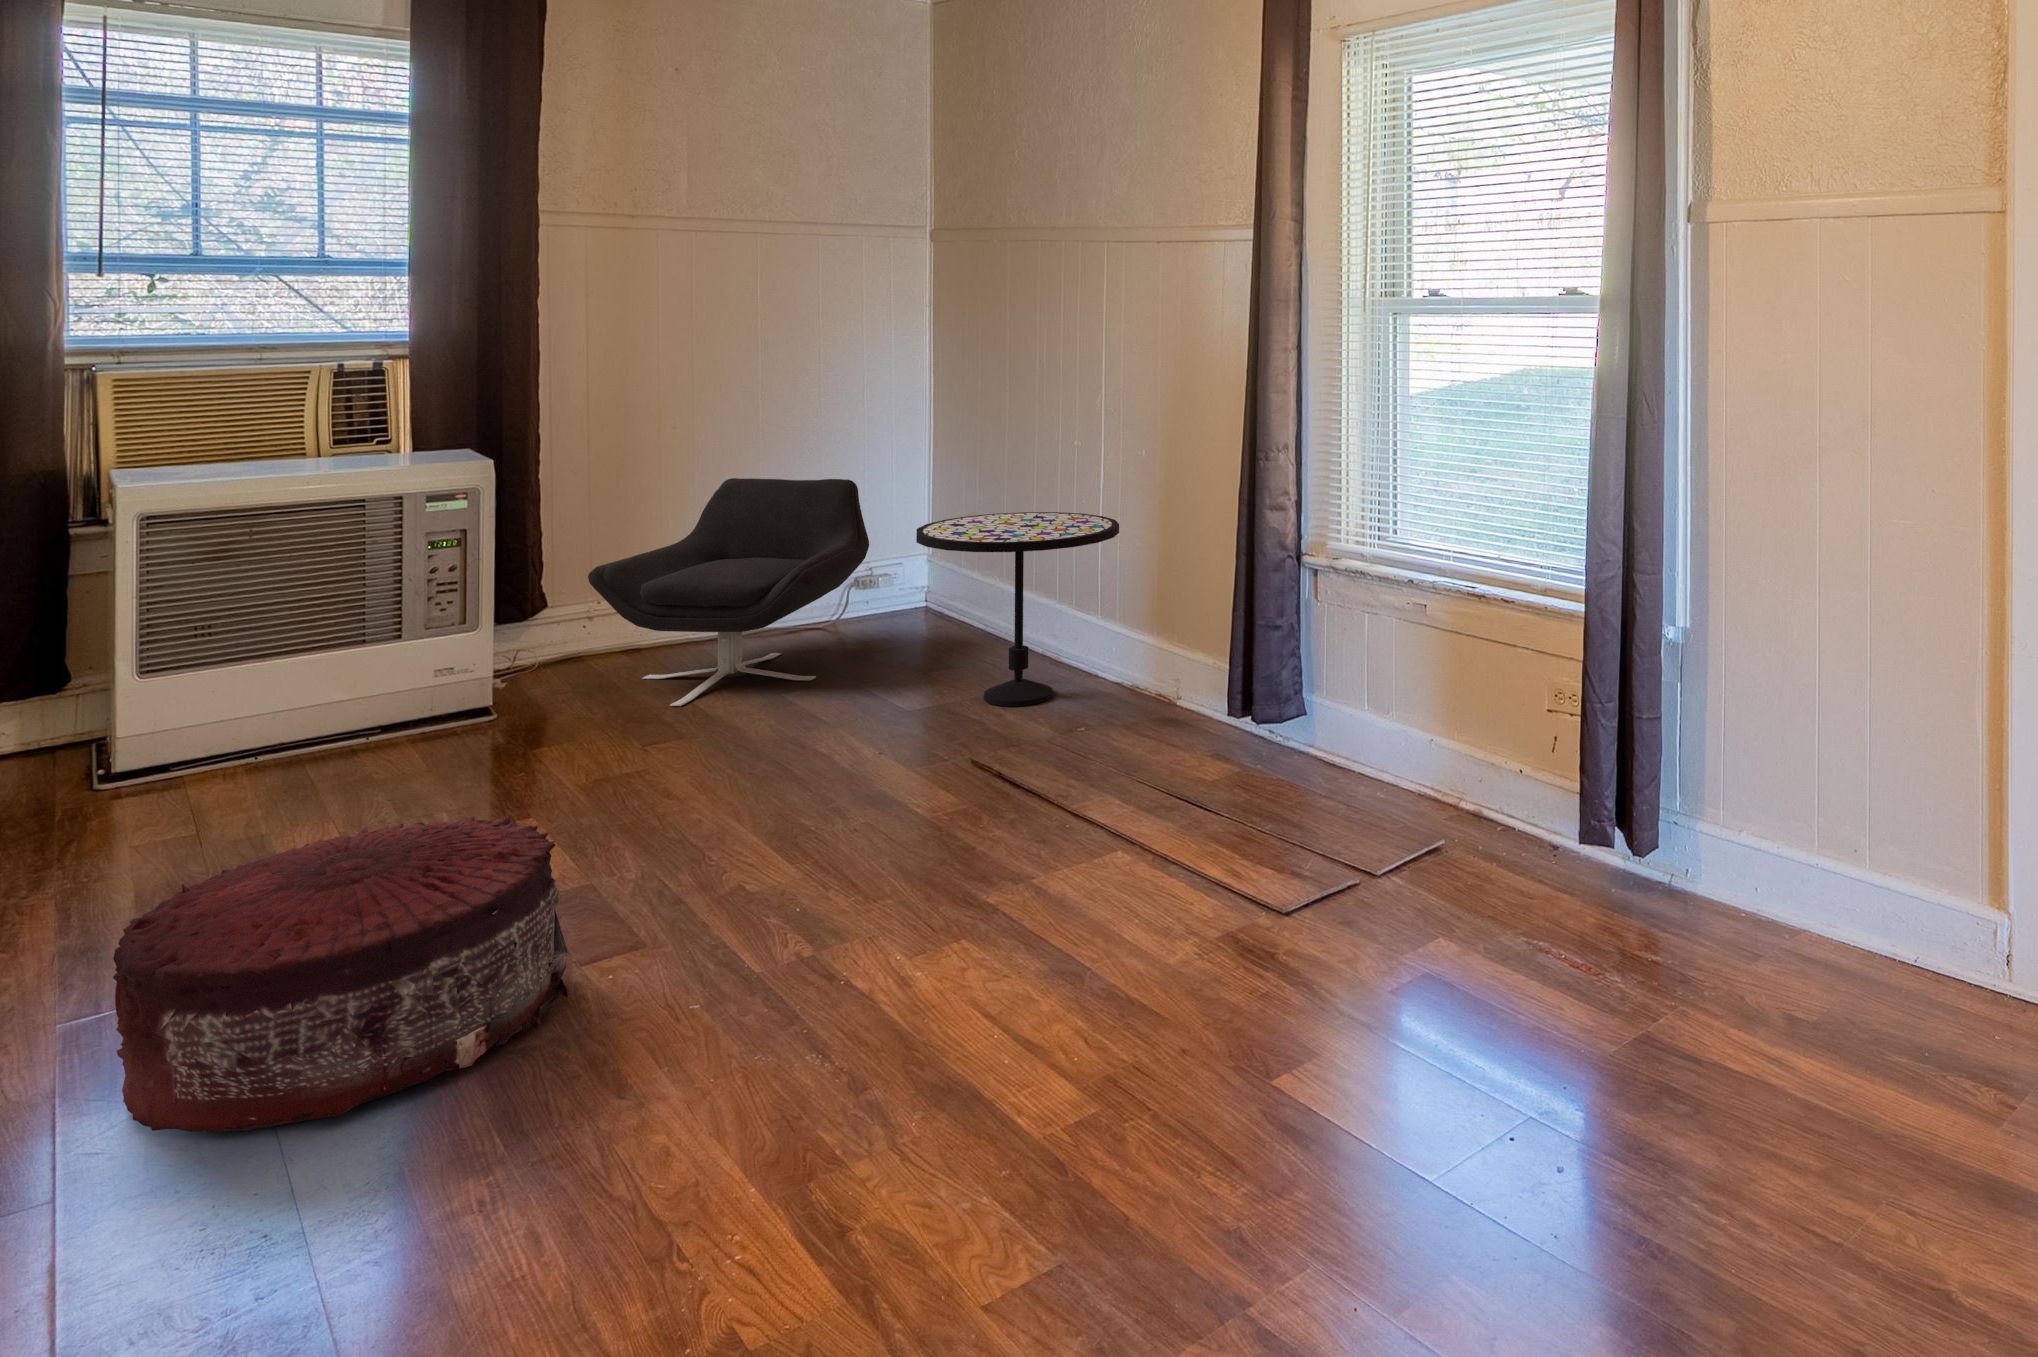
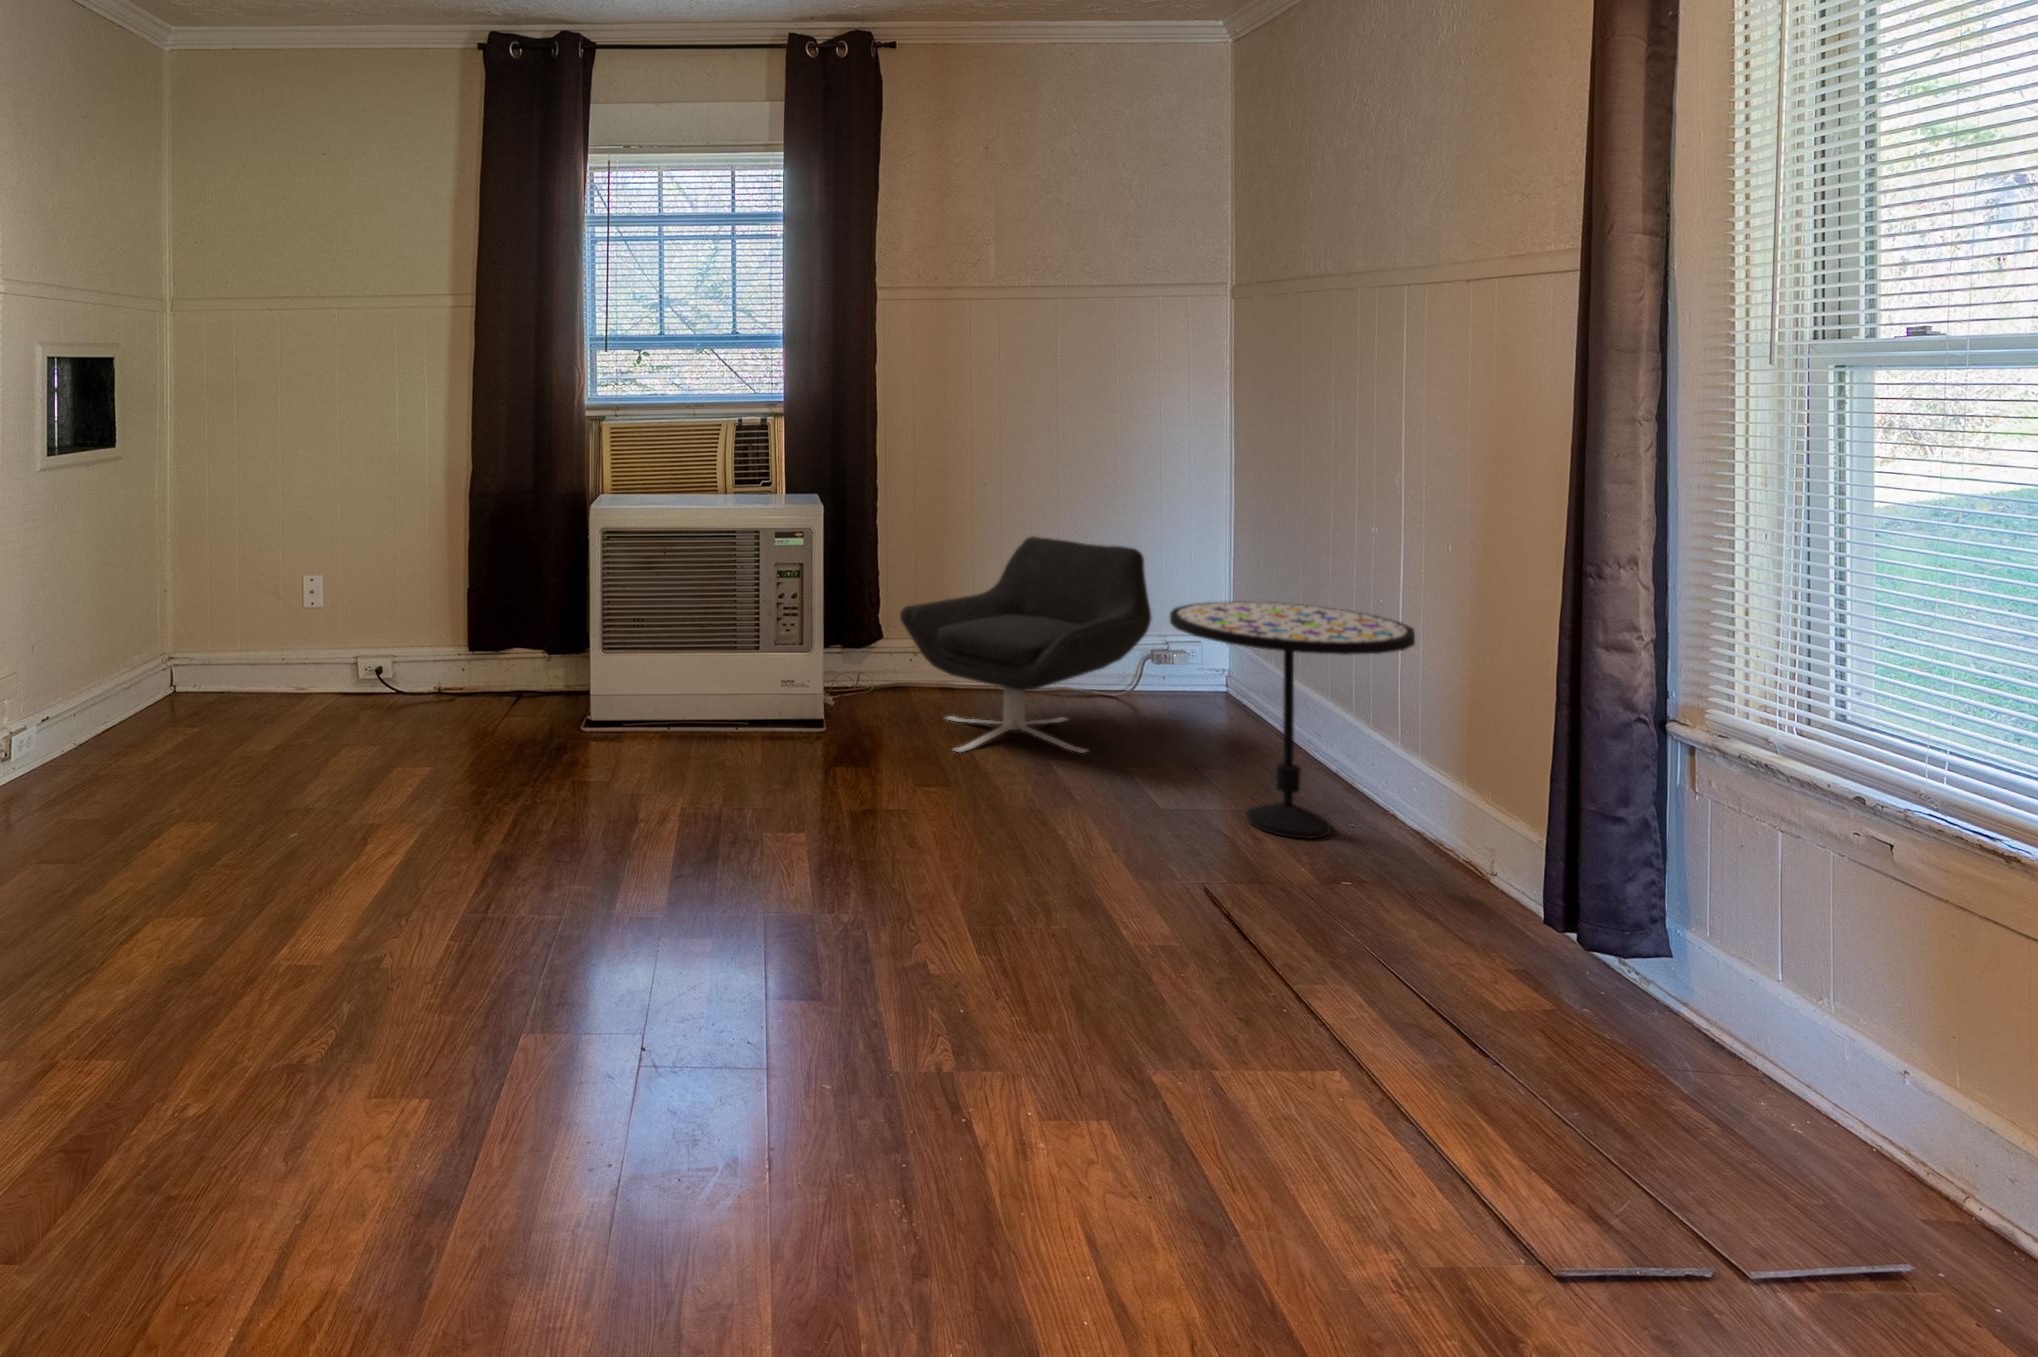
pouf: present [113,815,568,1132] -> none [423,803,727,1068]

